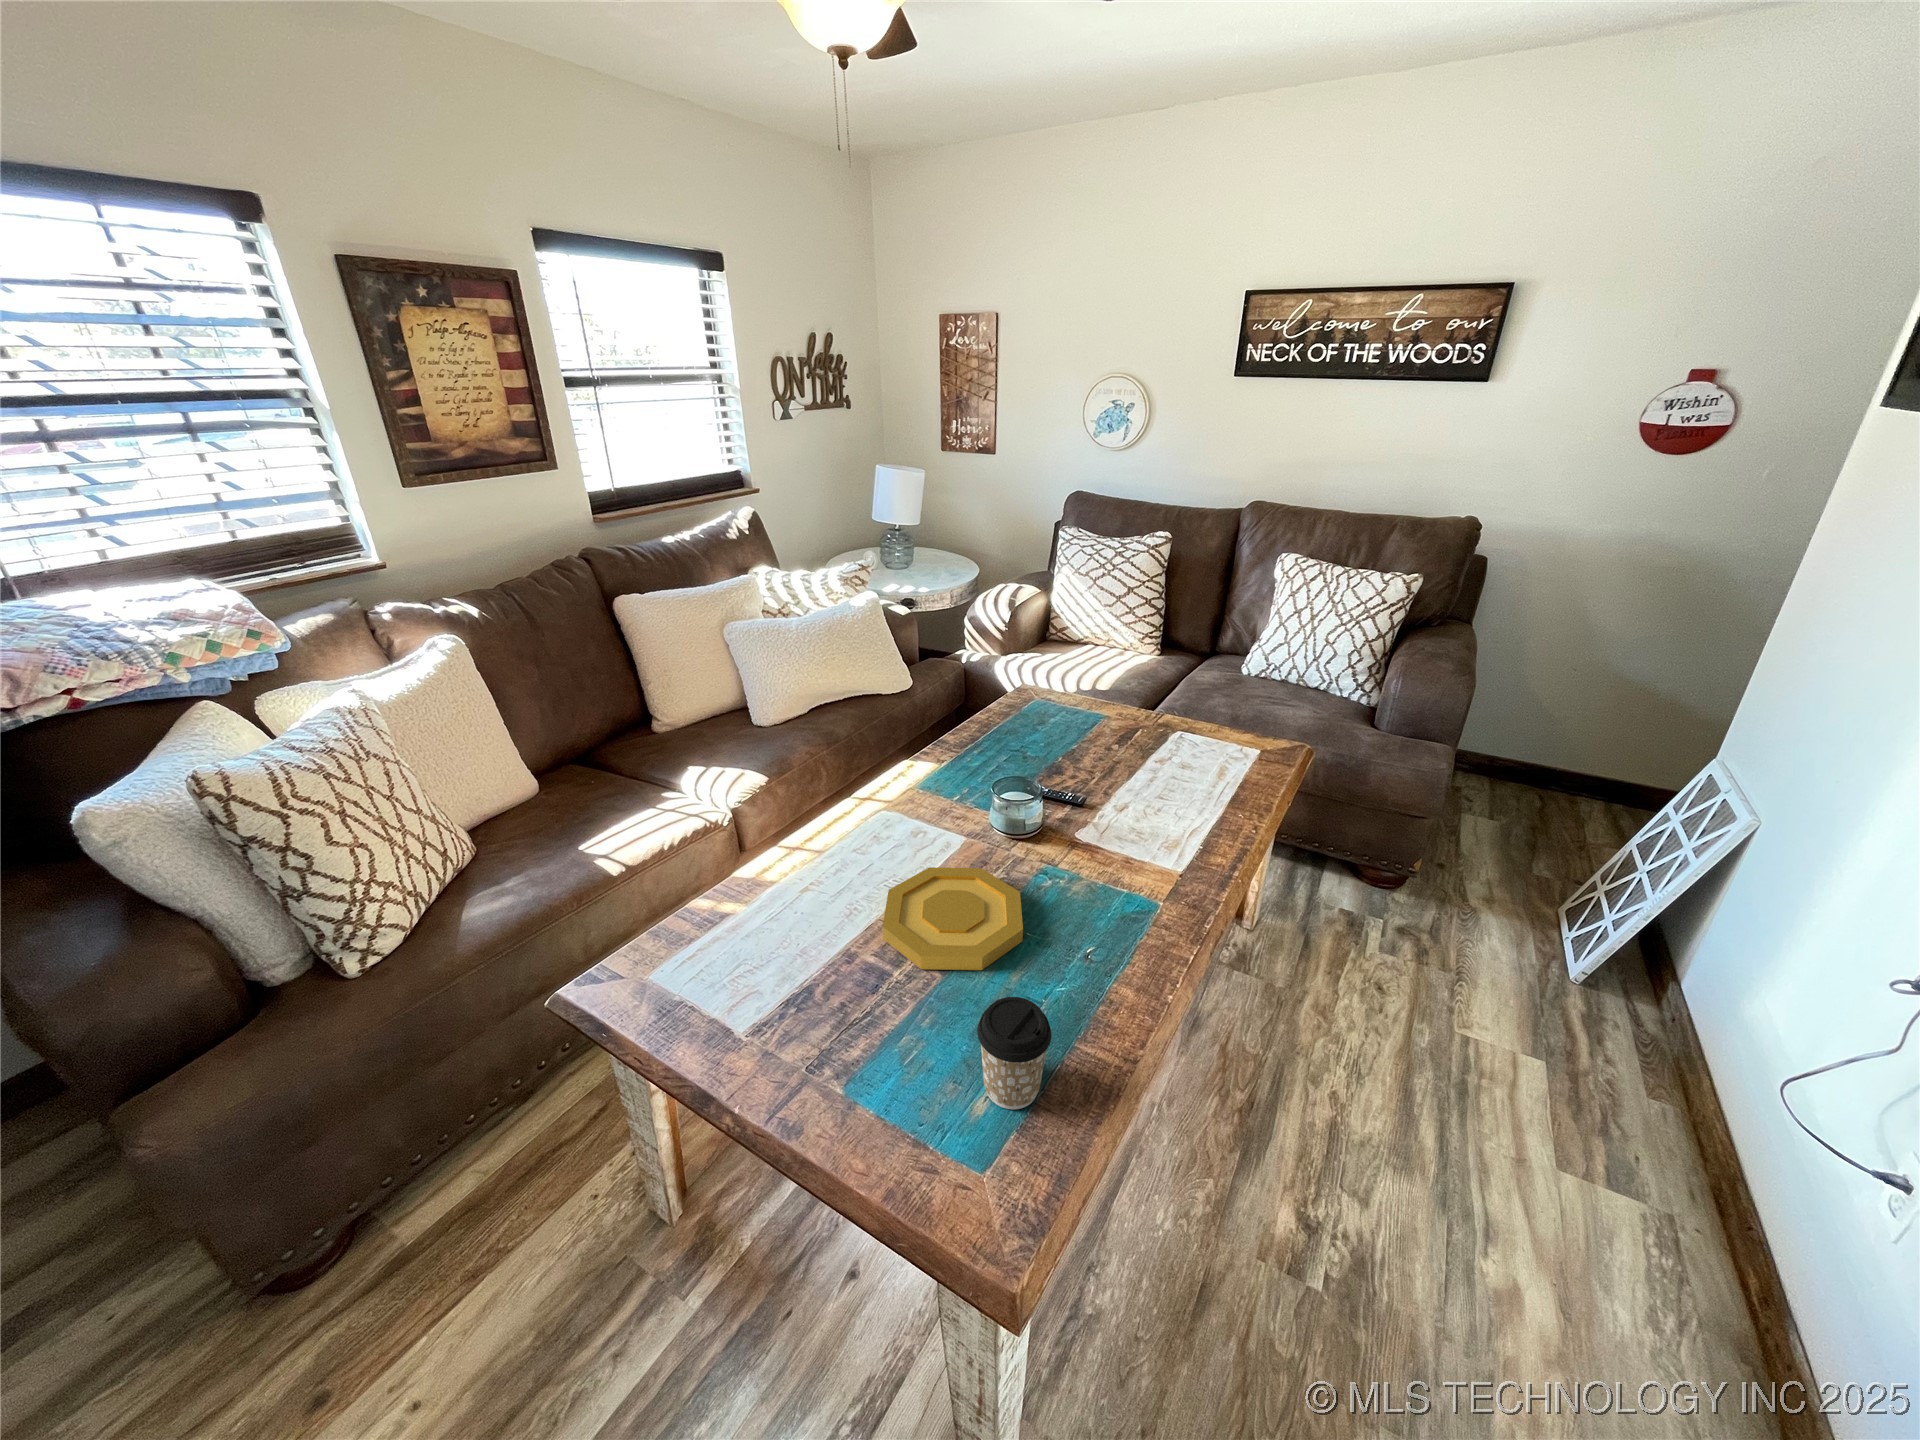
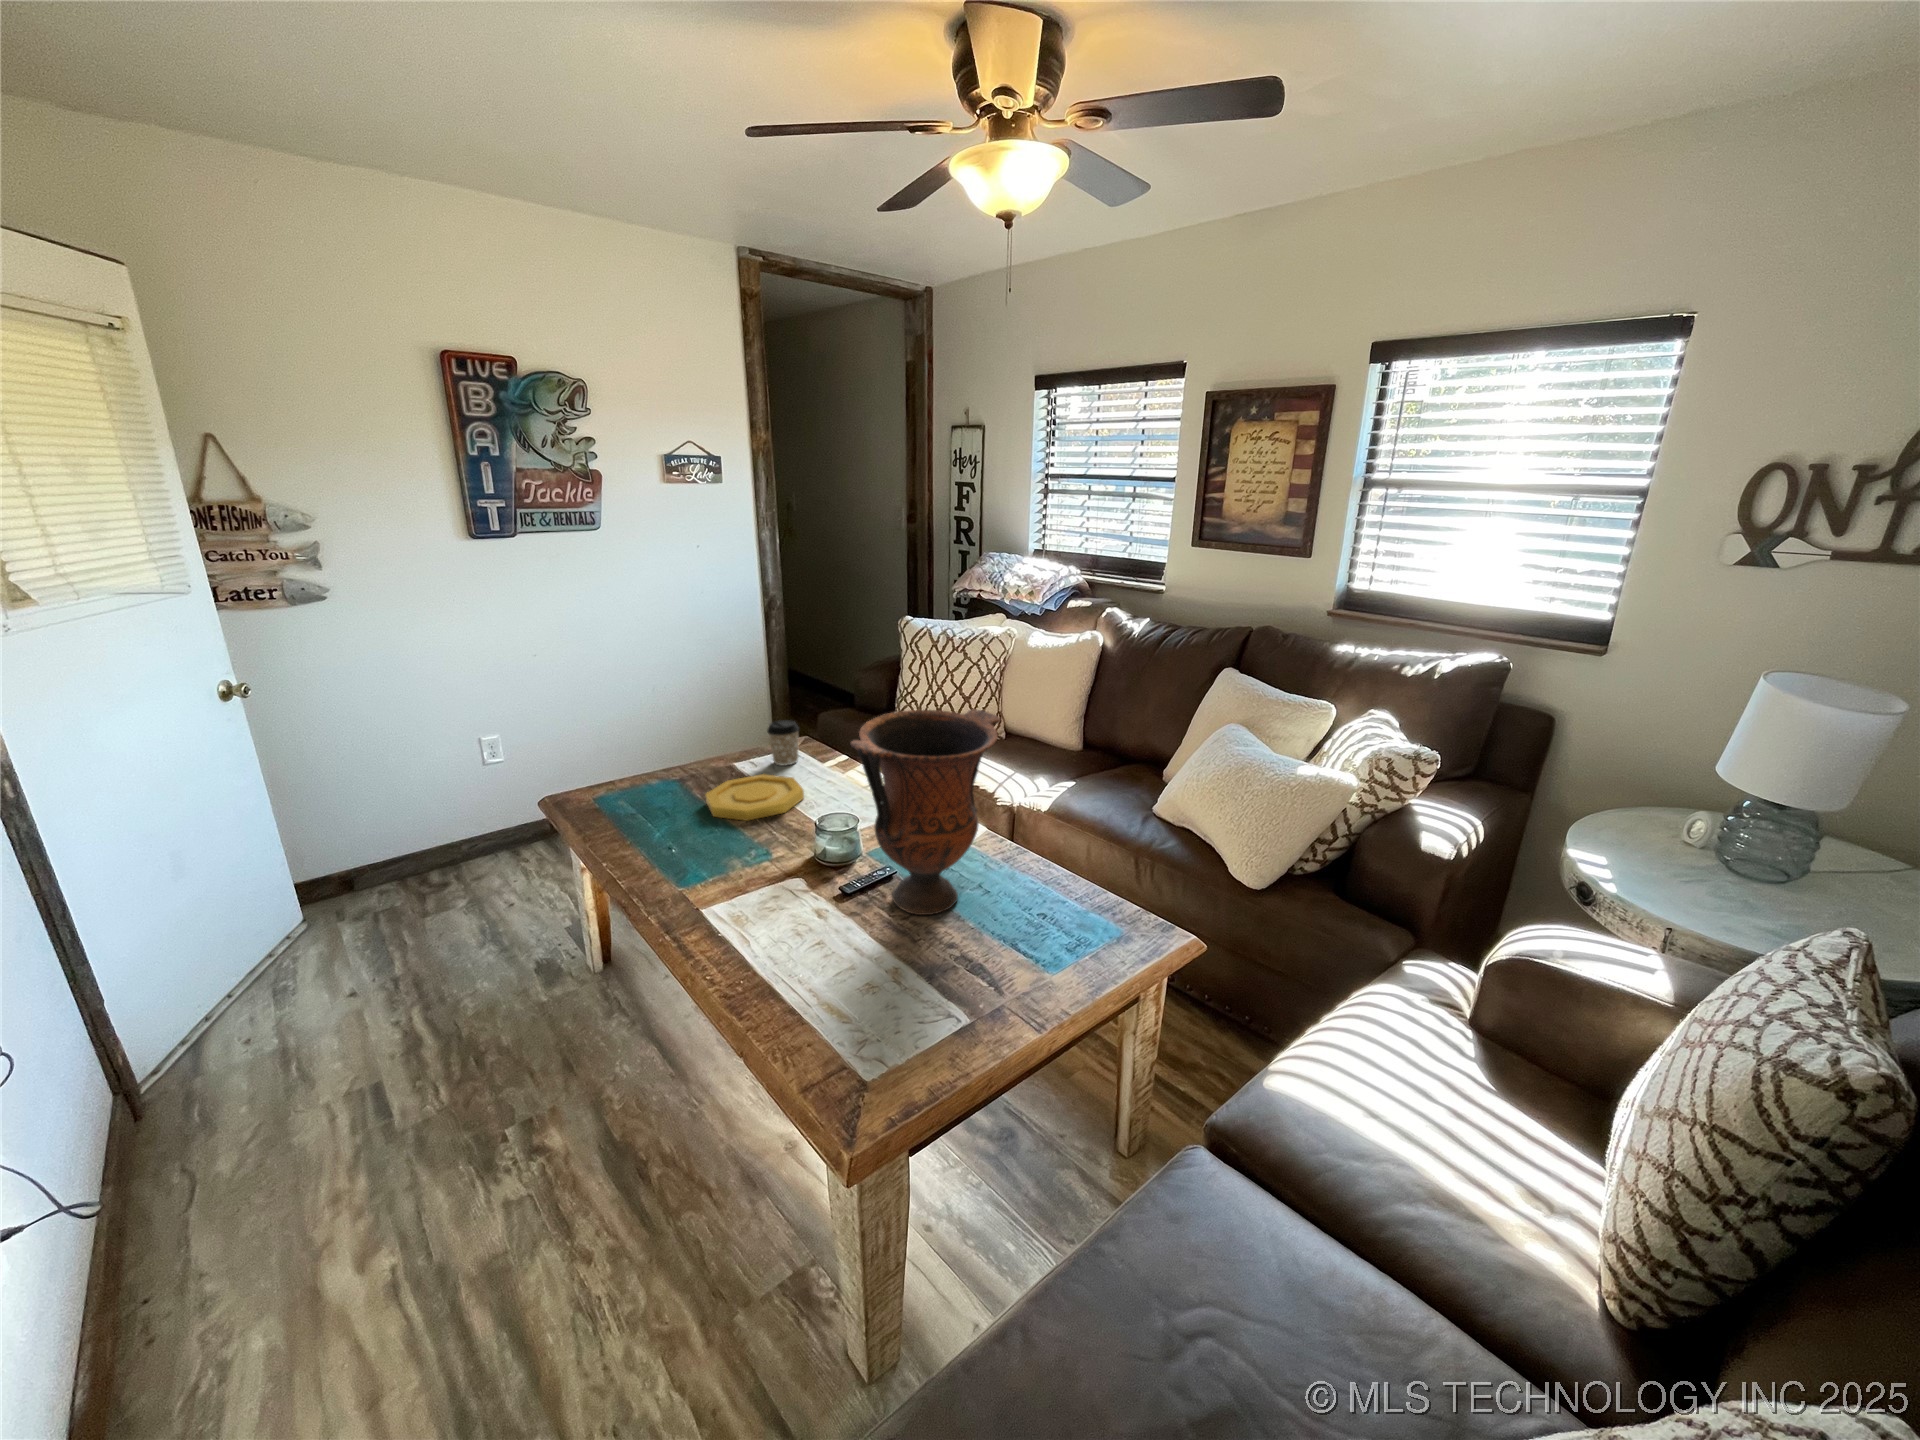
vase: none [1054,605,1188,769] -> present [850,709,1000,915]
coffee cup: present [977,997,1052,1109] -> present [767,720,799,765]

